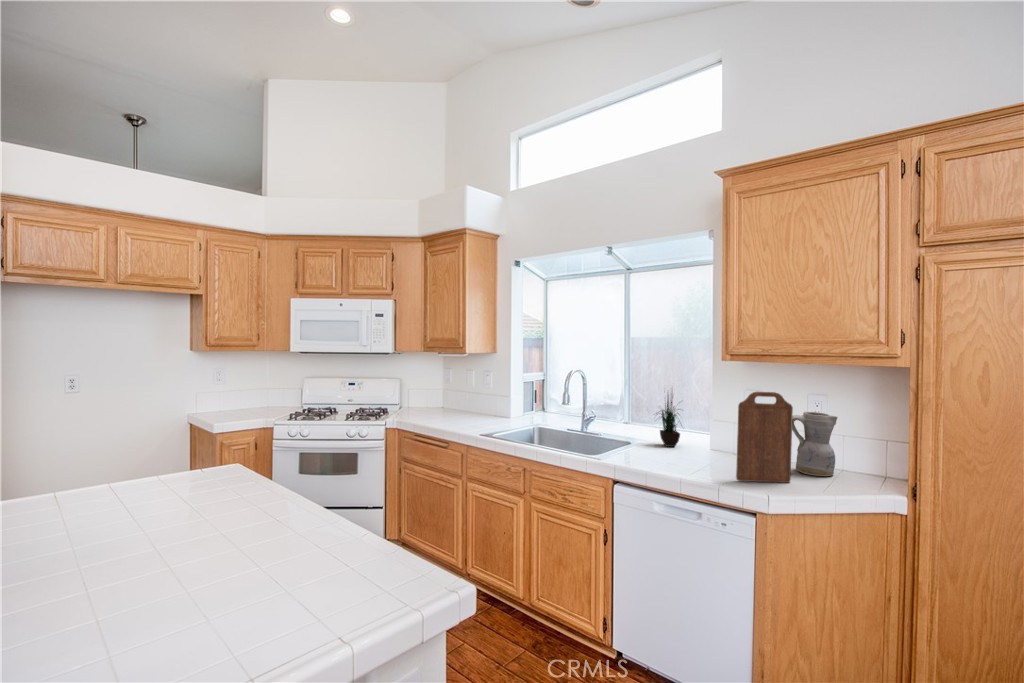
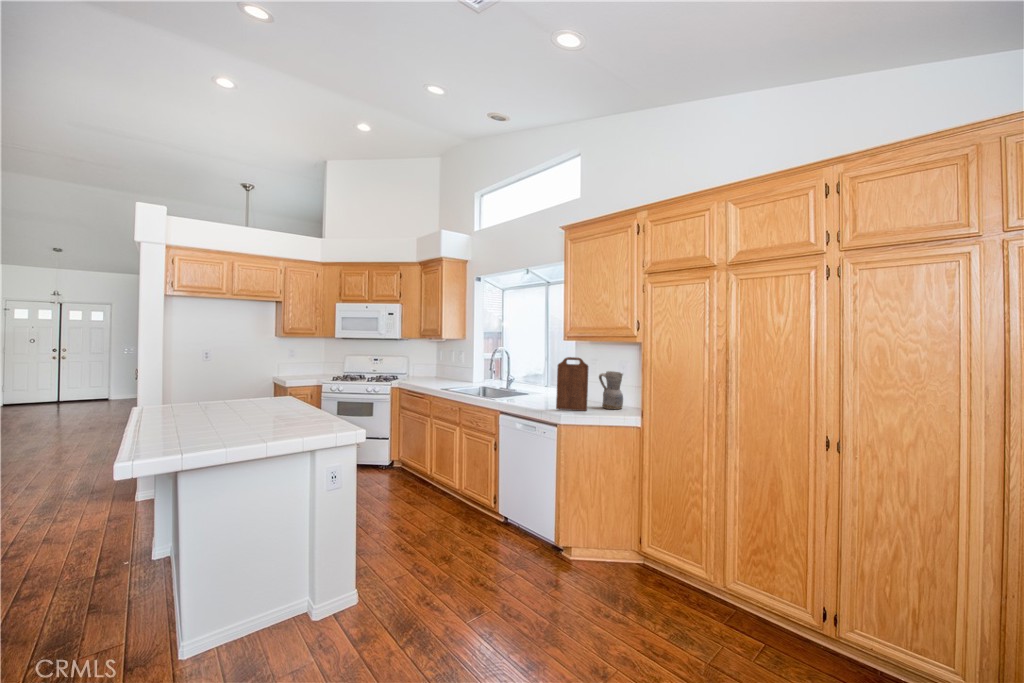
potted plant: present [660,396,680,447] -> none [537,353,559,397]

